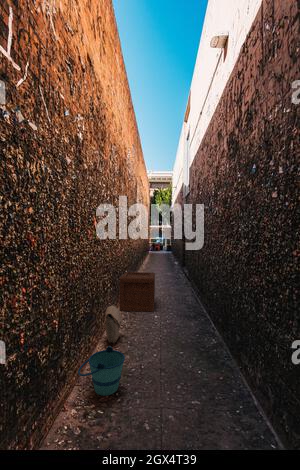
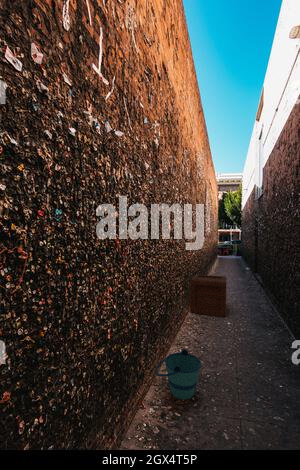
bag: present [105,306,123,343] -> none [178,308,196,346]

